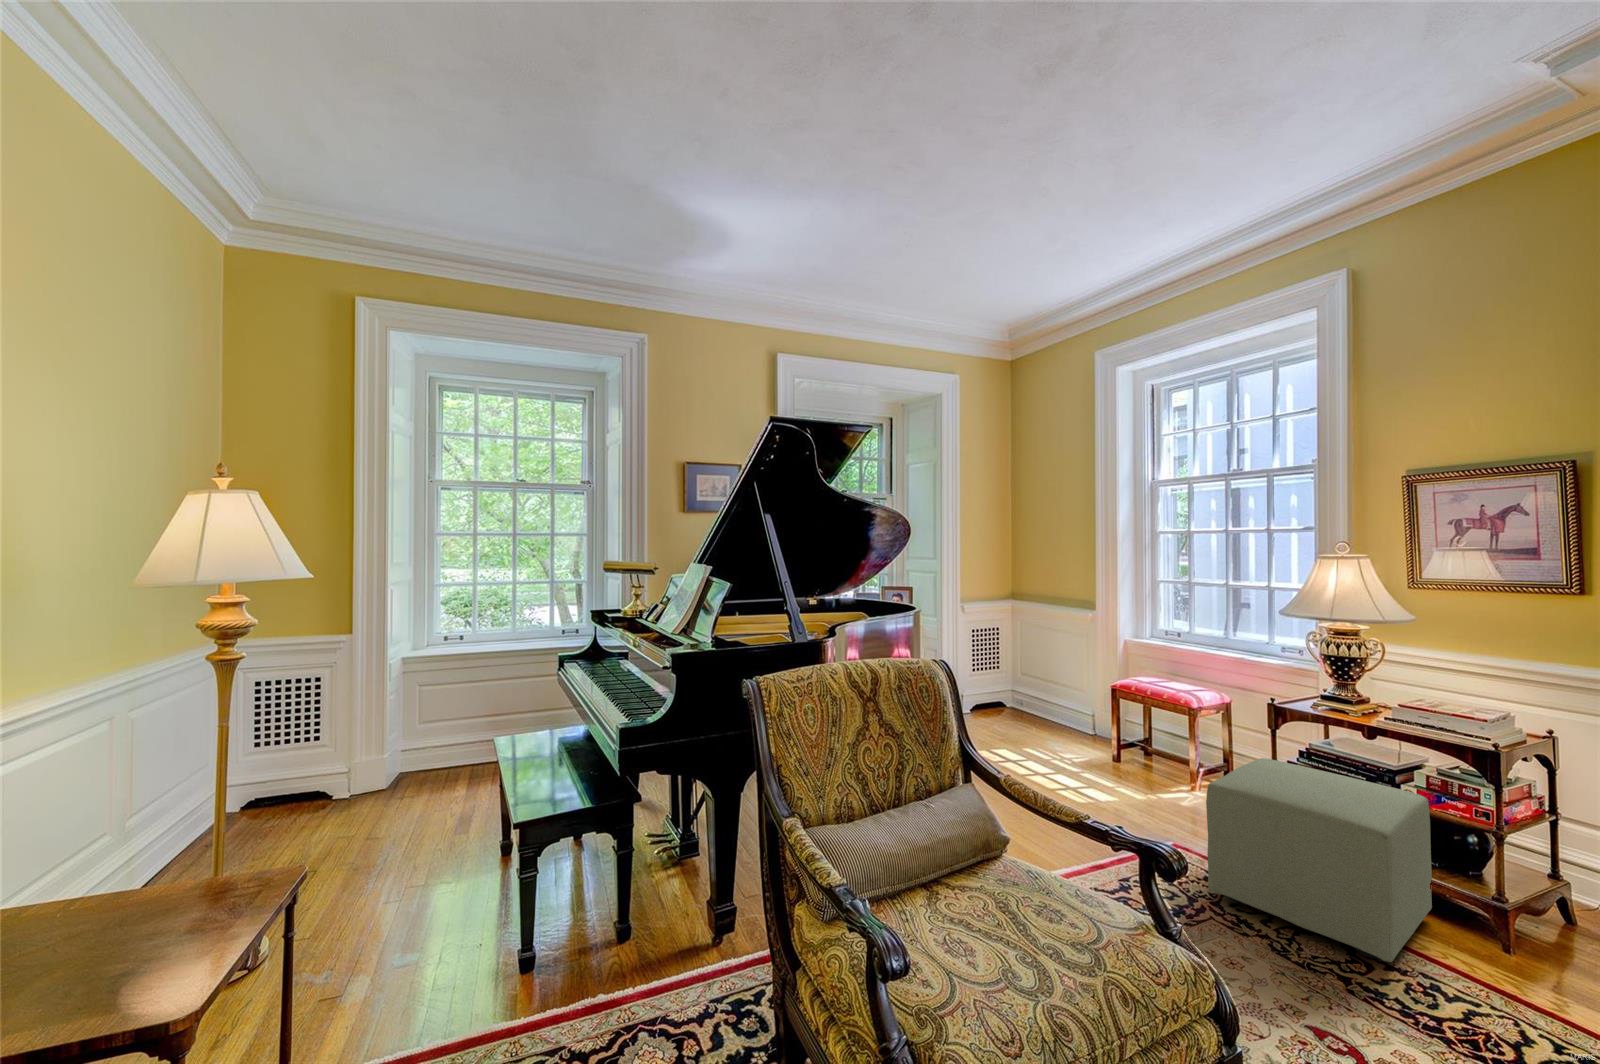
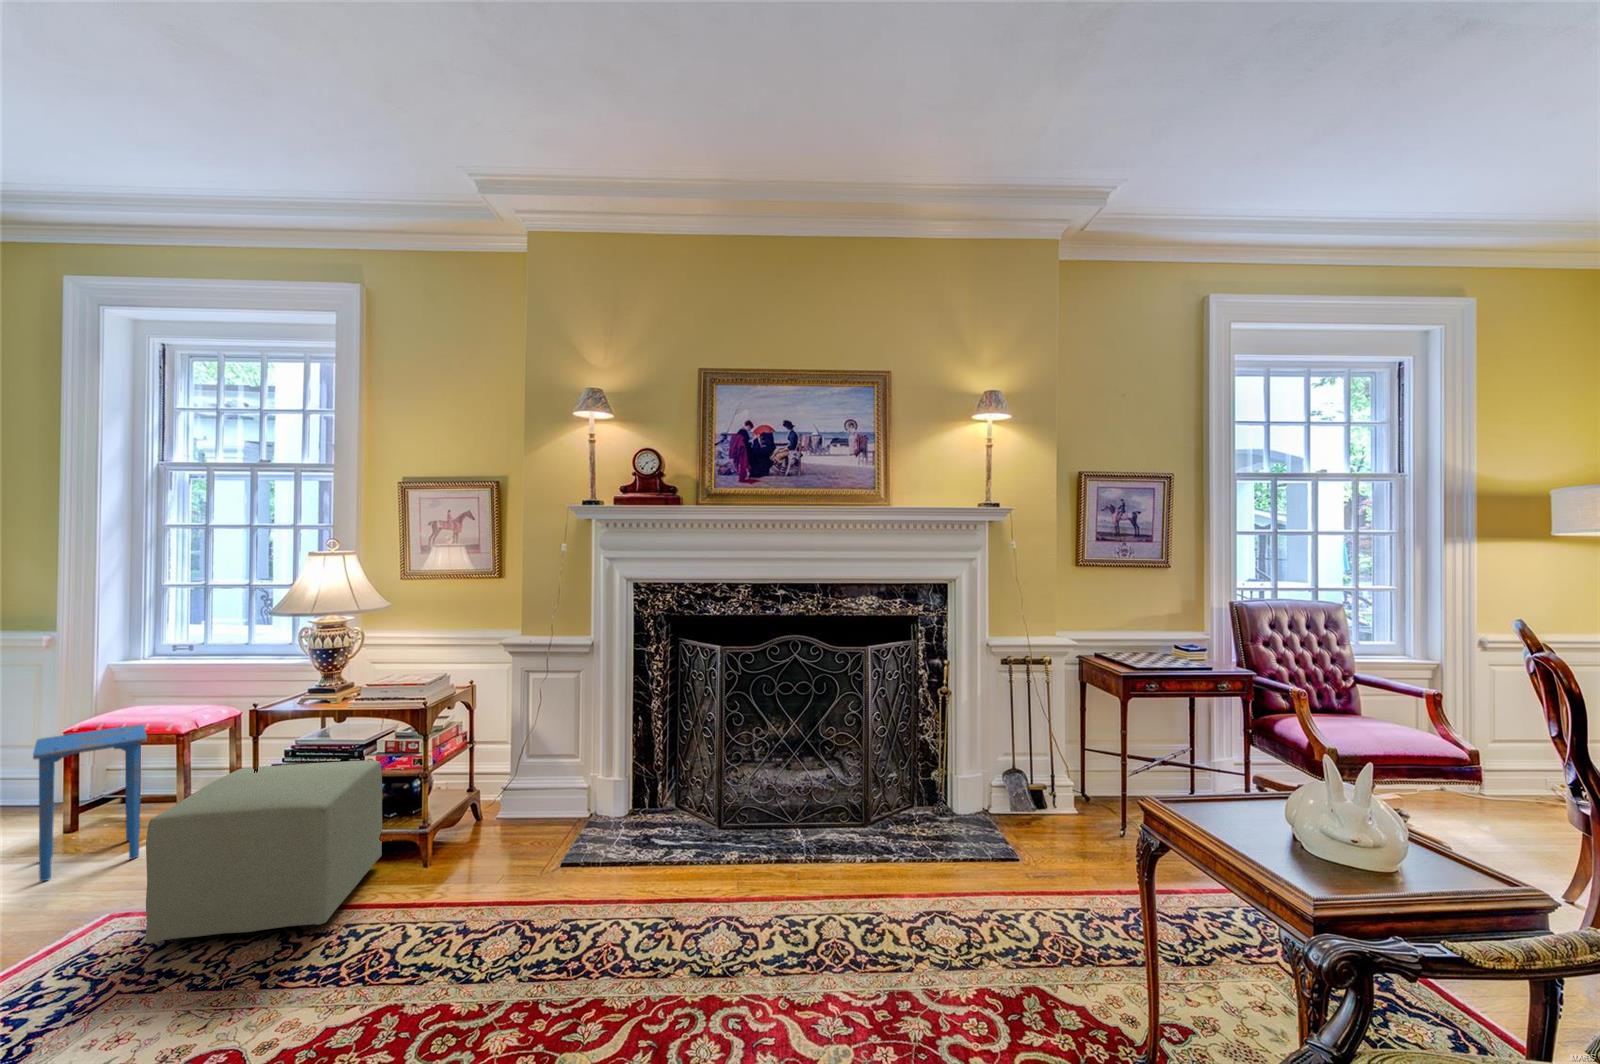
side table: none [1099,689,1173,804] -> present [33,724,147,881]

